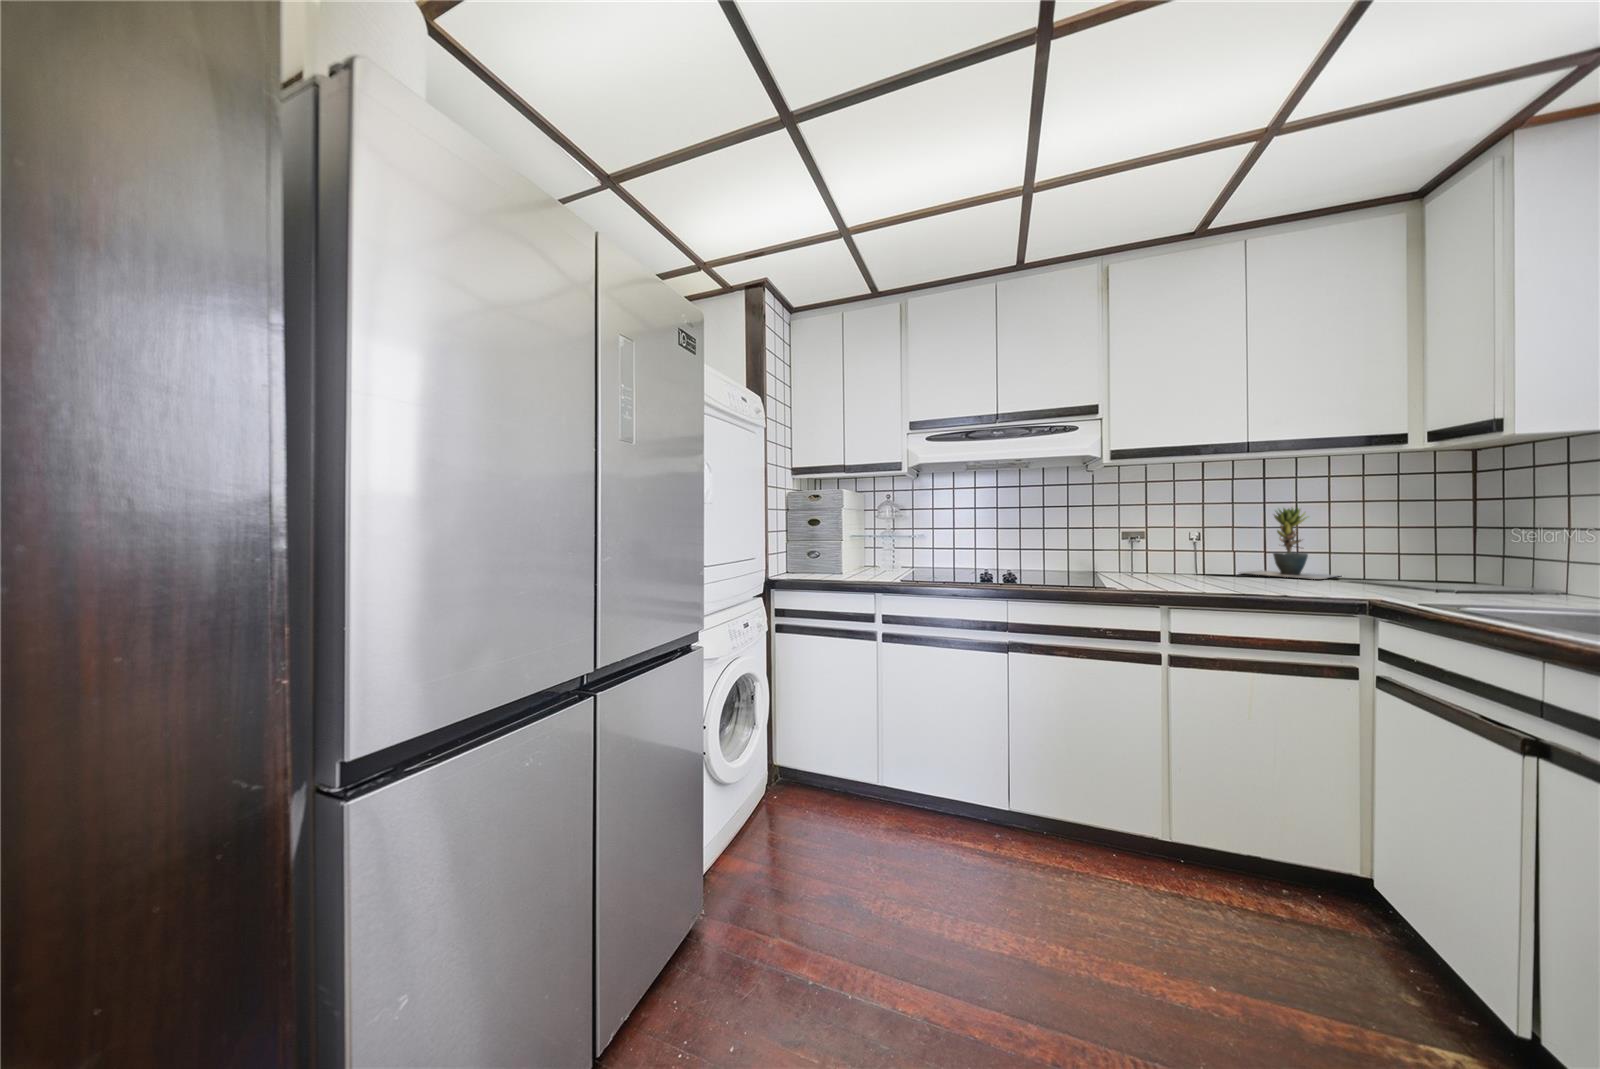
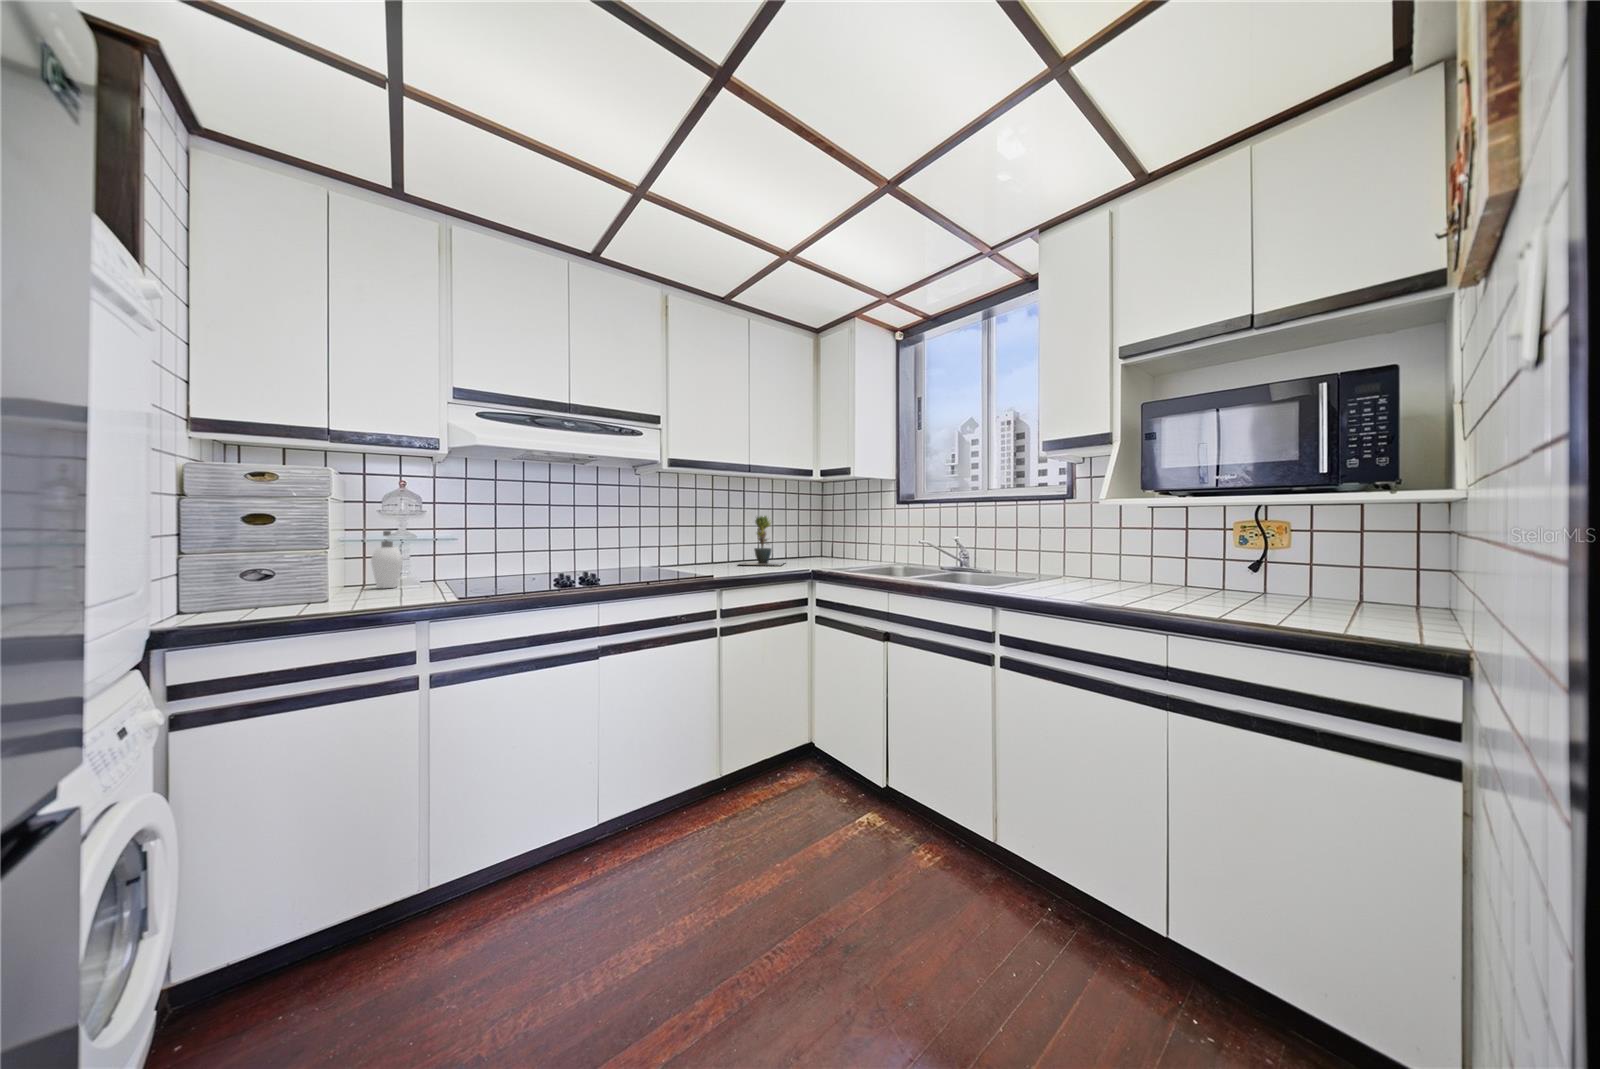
soap dispenser: none [871,531,893,572] -> present [371,531,403,588]

